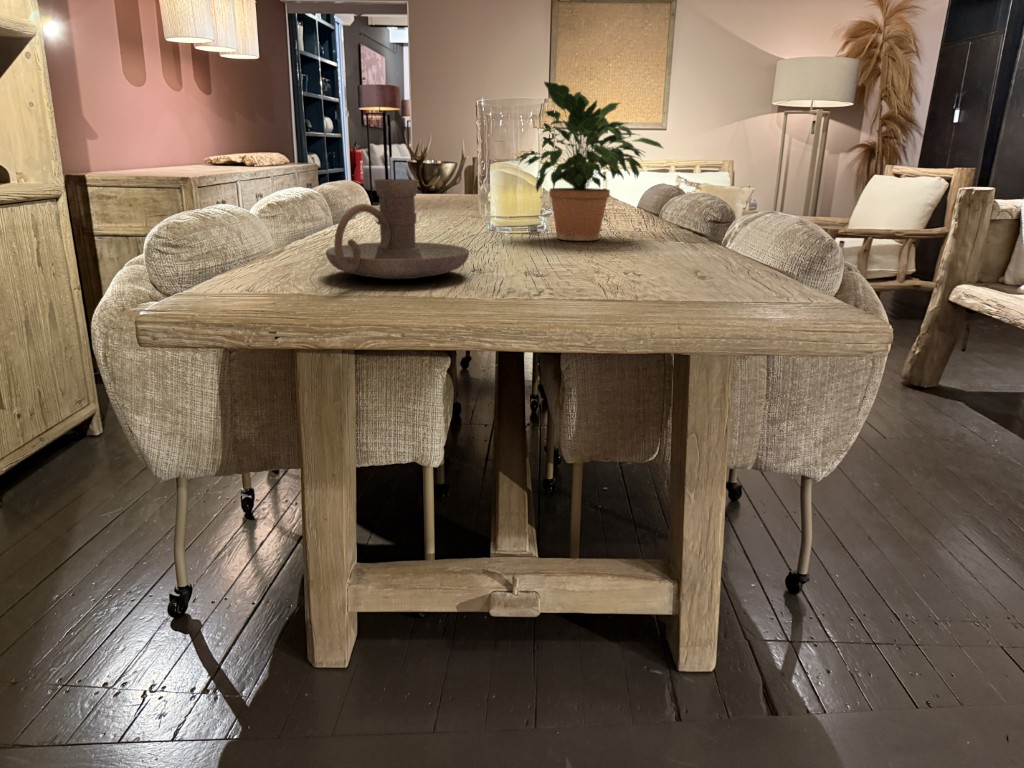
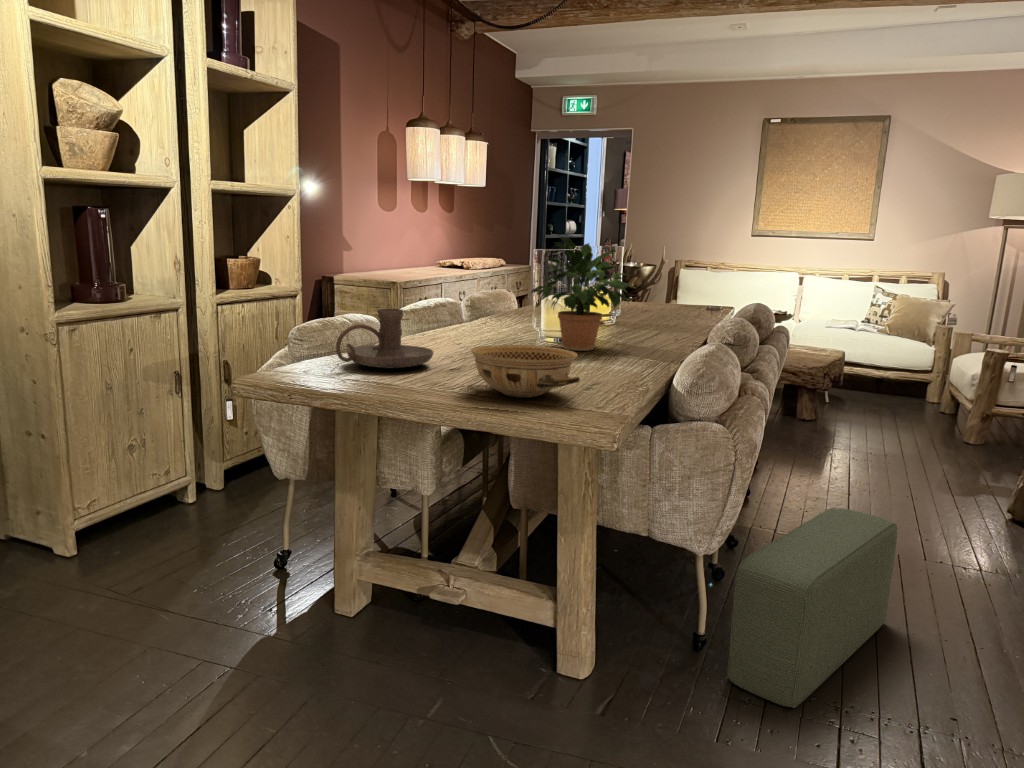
ceramic bowl: none [591,223,823,303] -> present [472,345,580,398]
pouf: none [855,403,1002,653] -> present [727,508,897,708]

